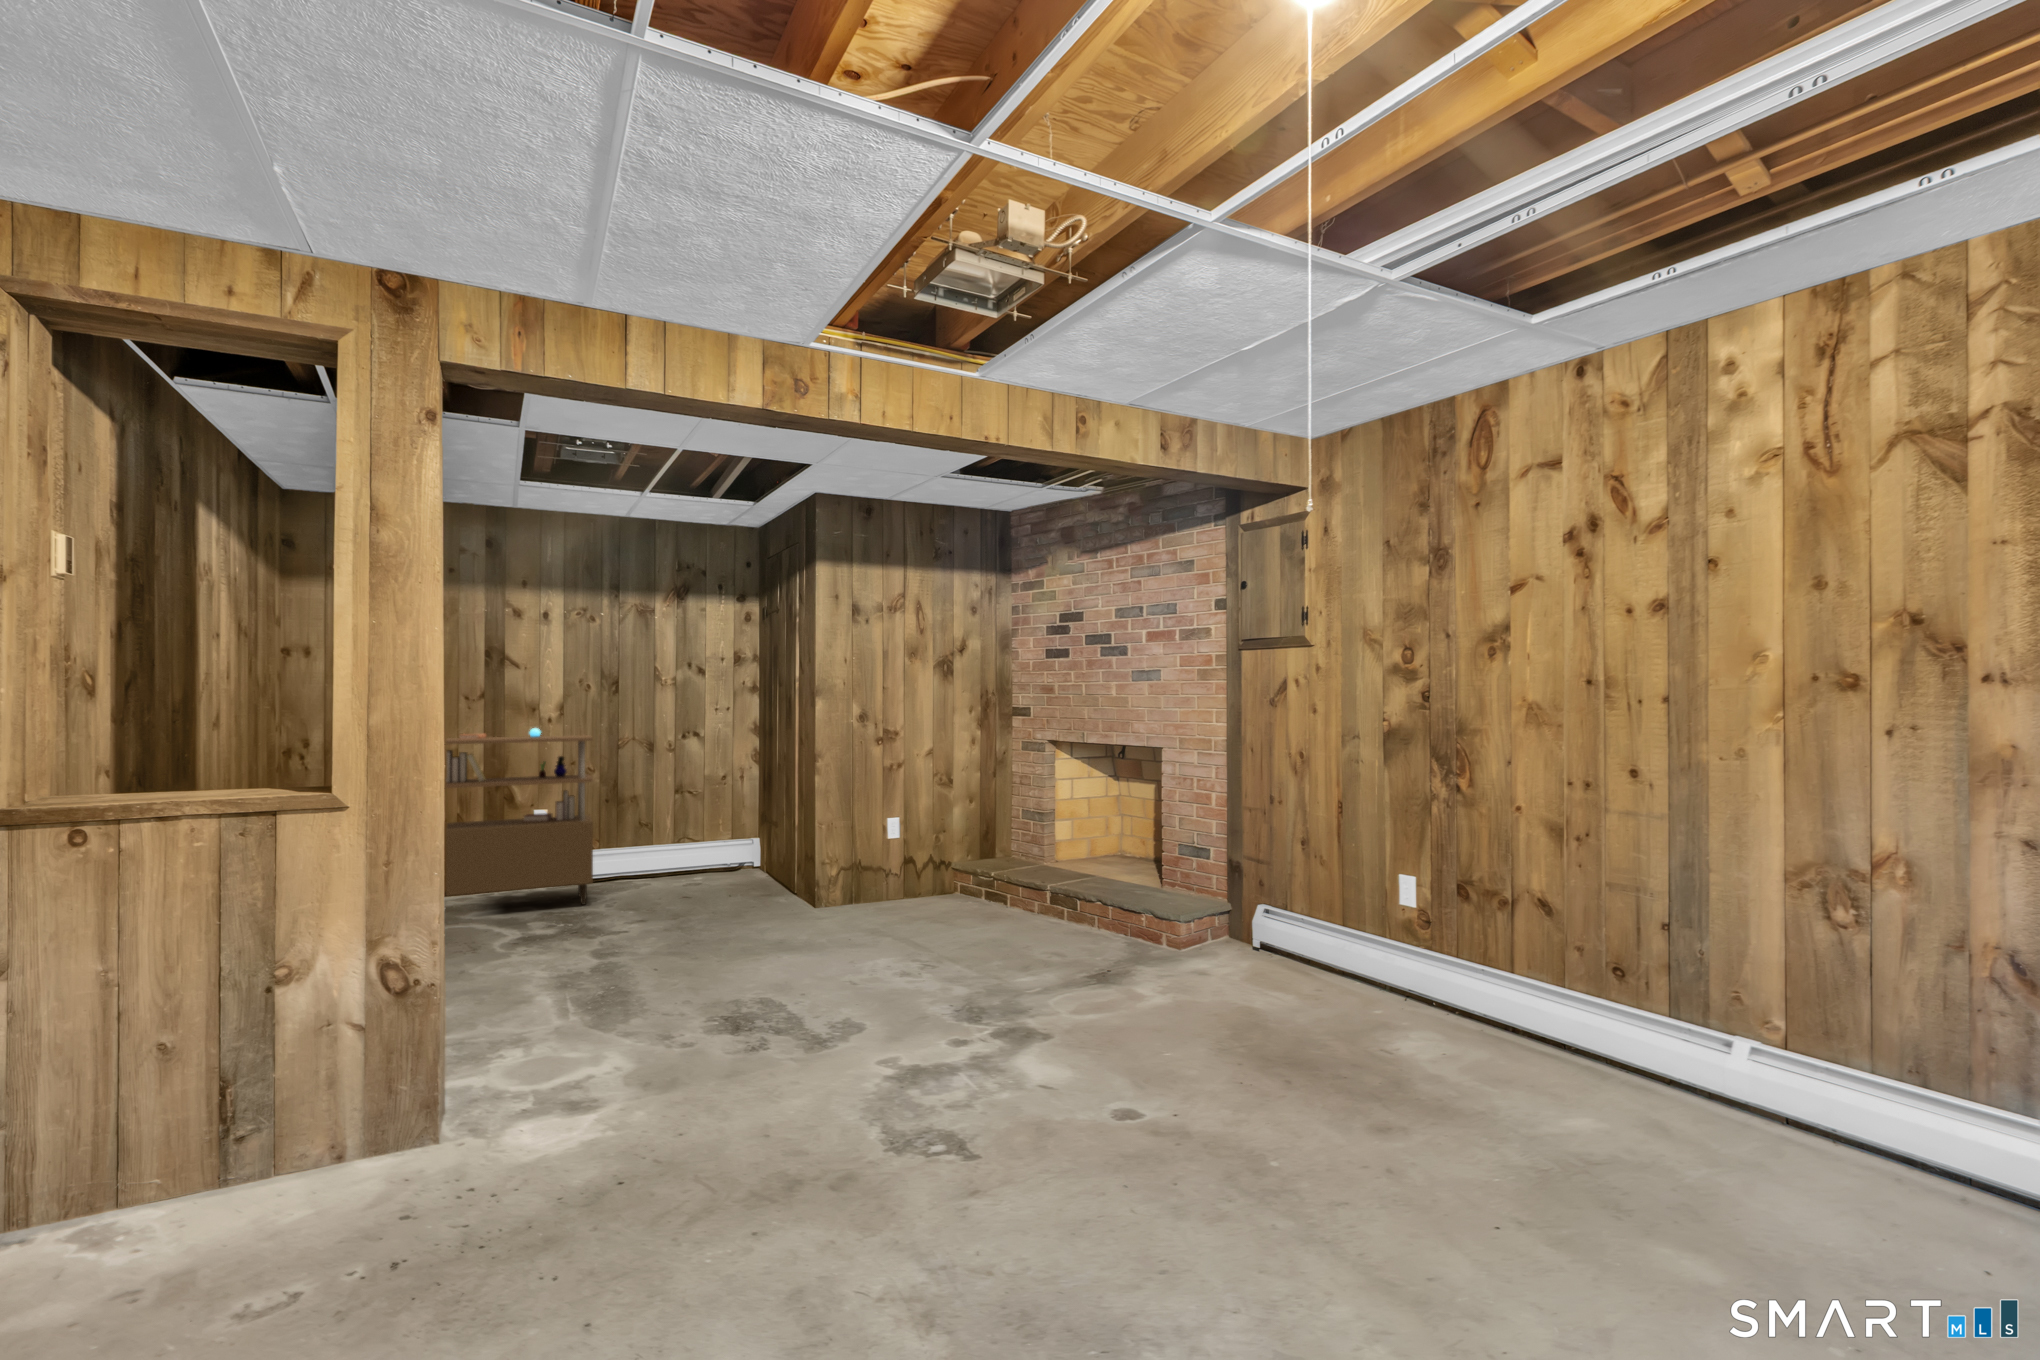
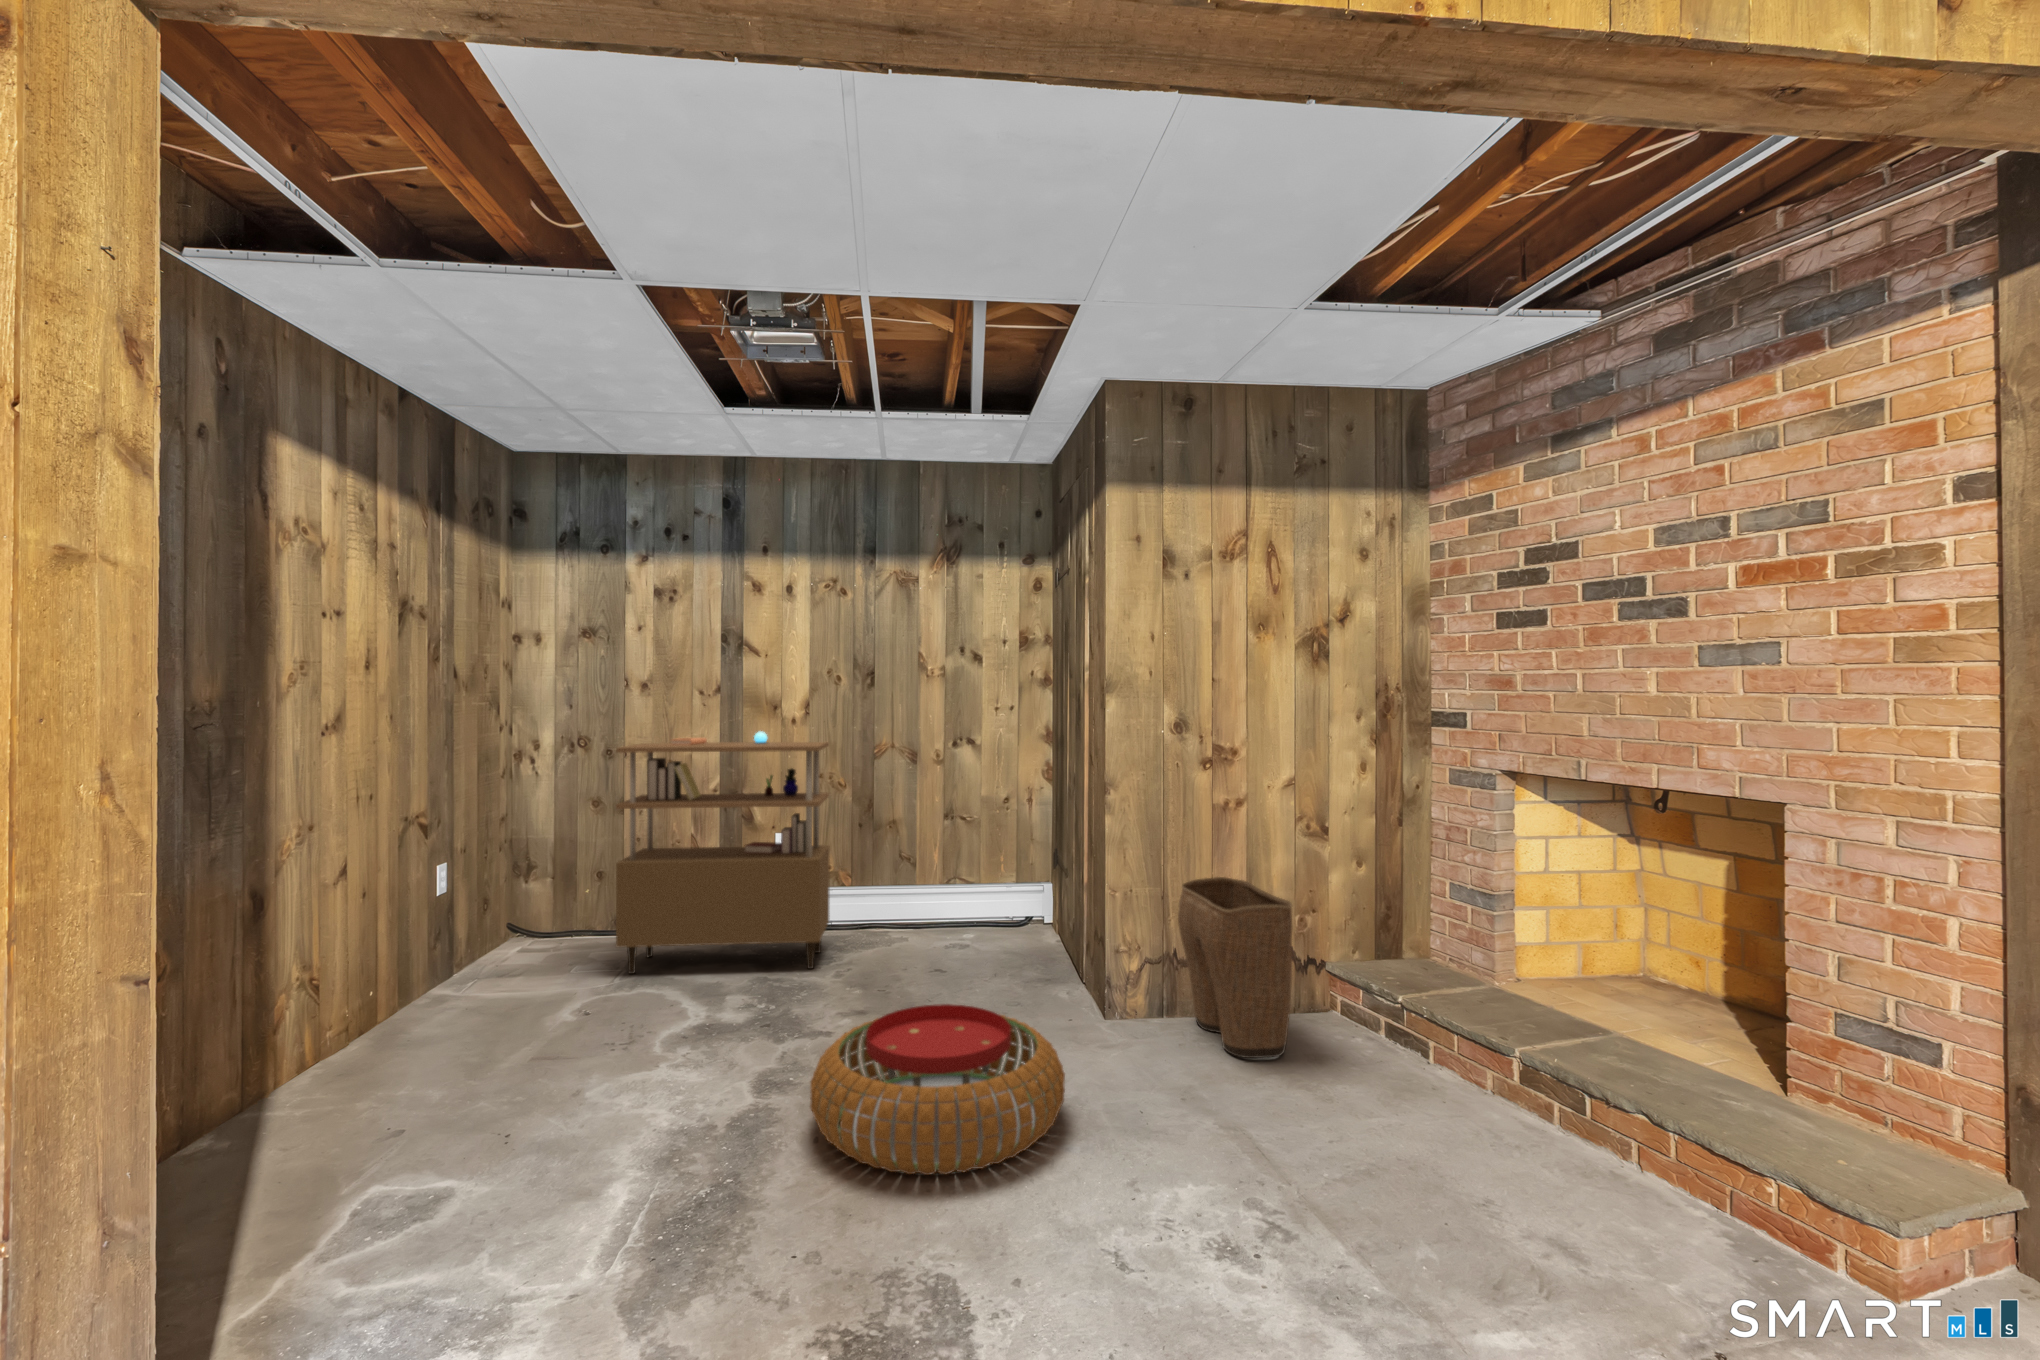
laundry basket: none [863,813,933,914] -> present [1178,877,1292,1058]
pouf: none [649,890,808,971] -> present [810,1004,1065,1175]

